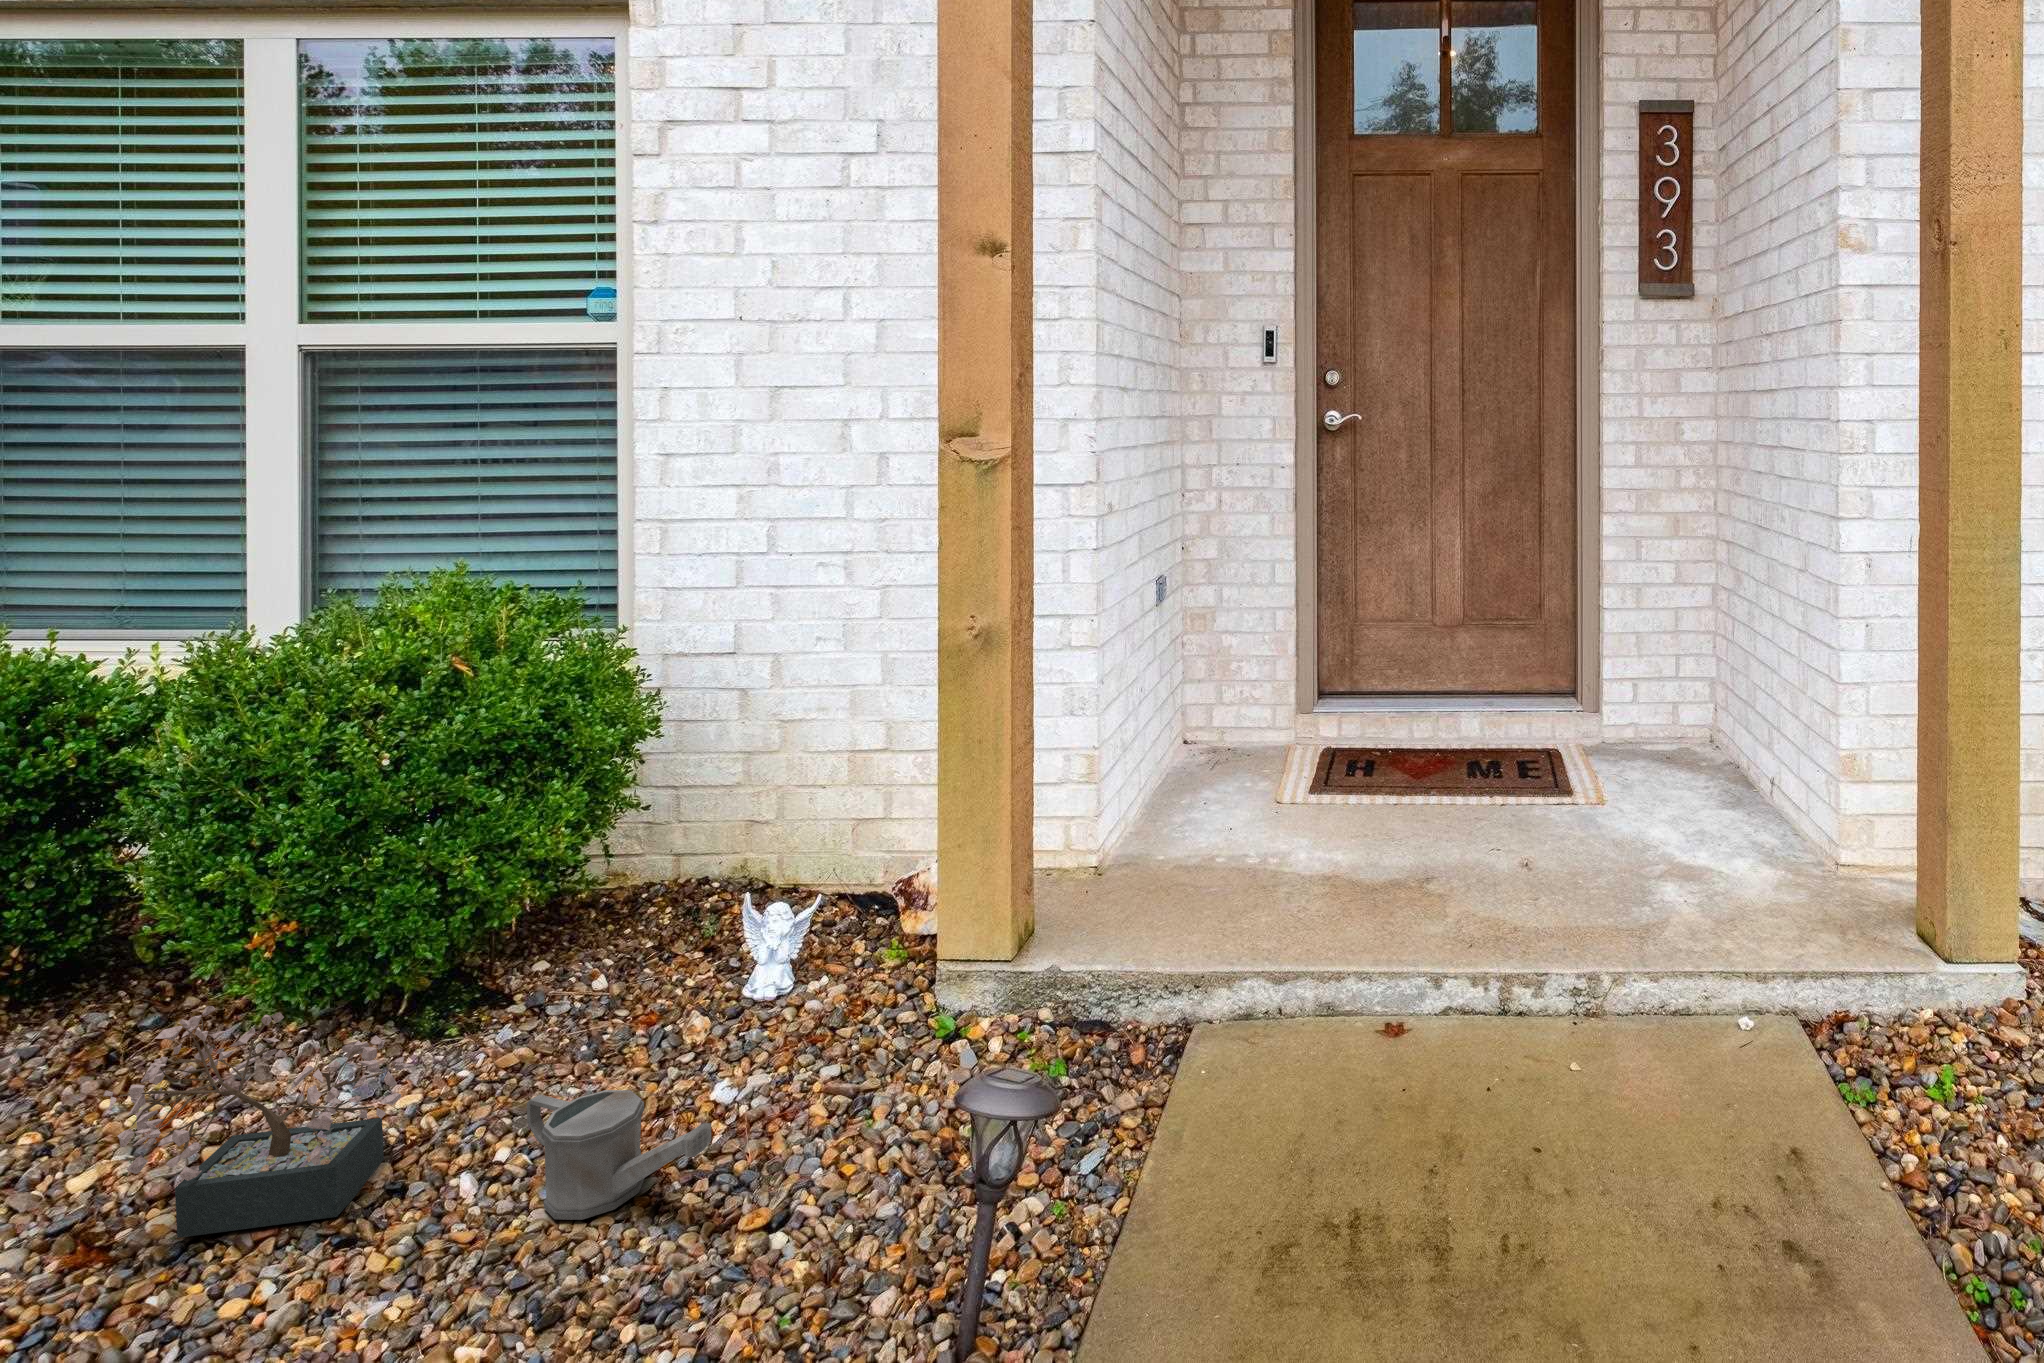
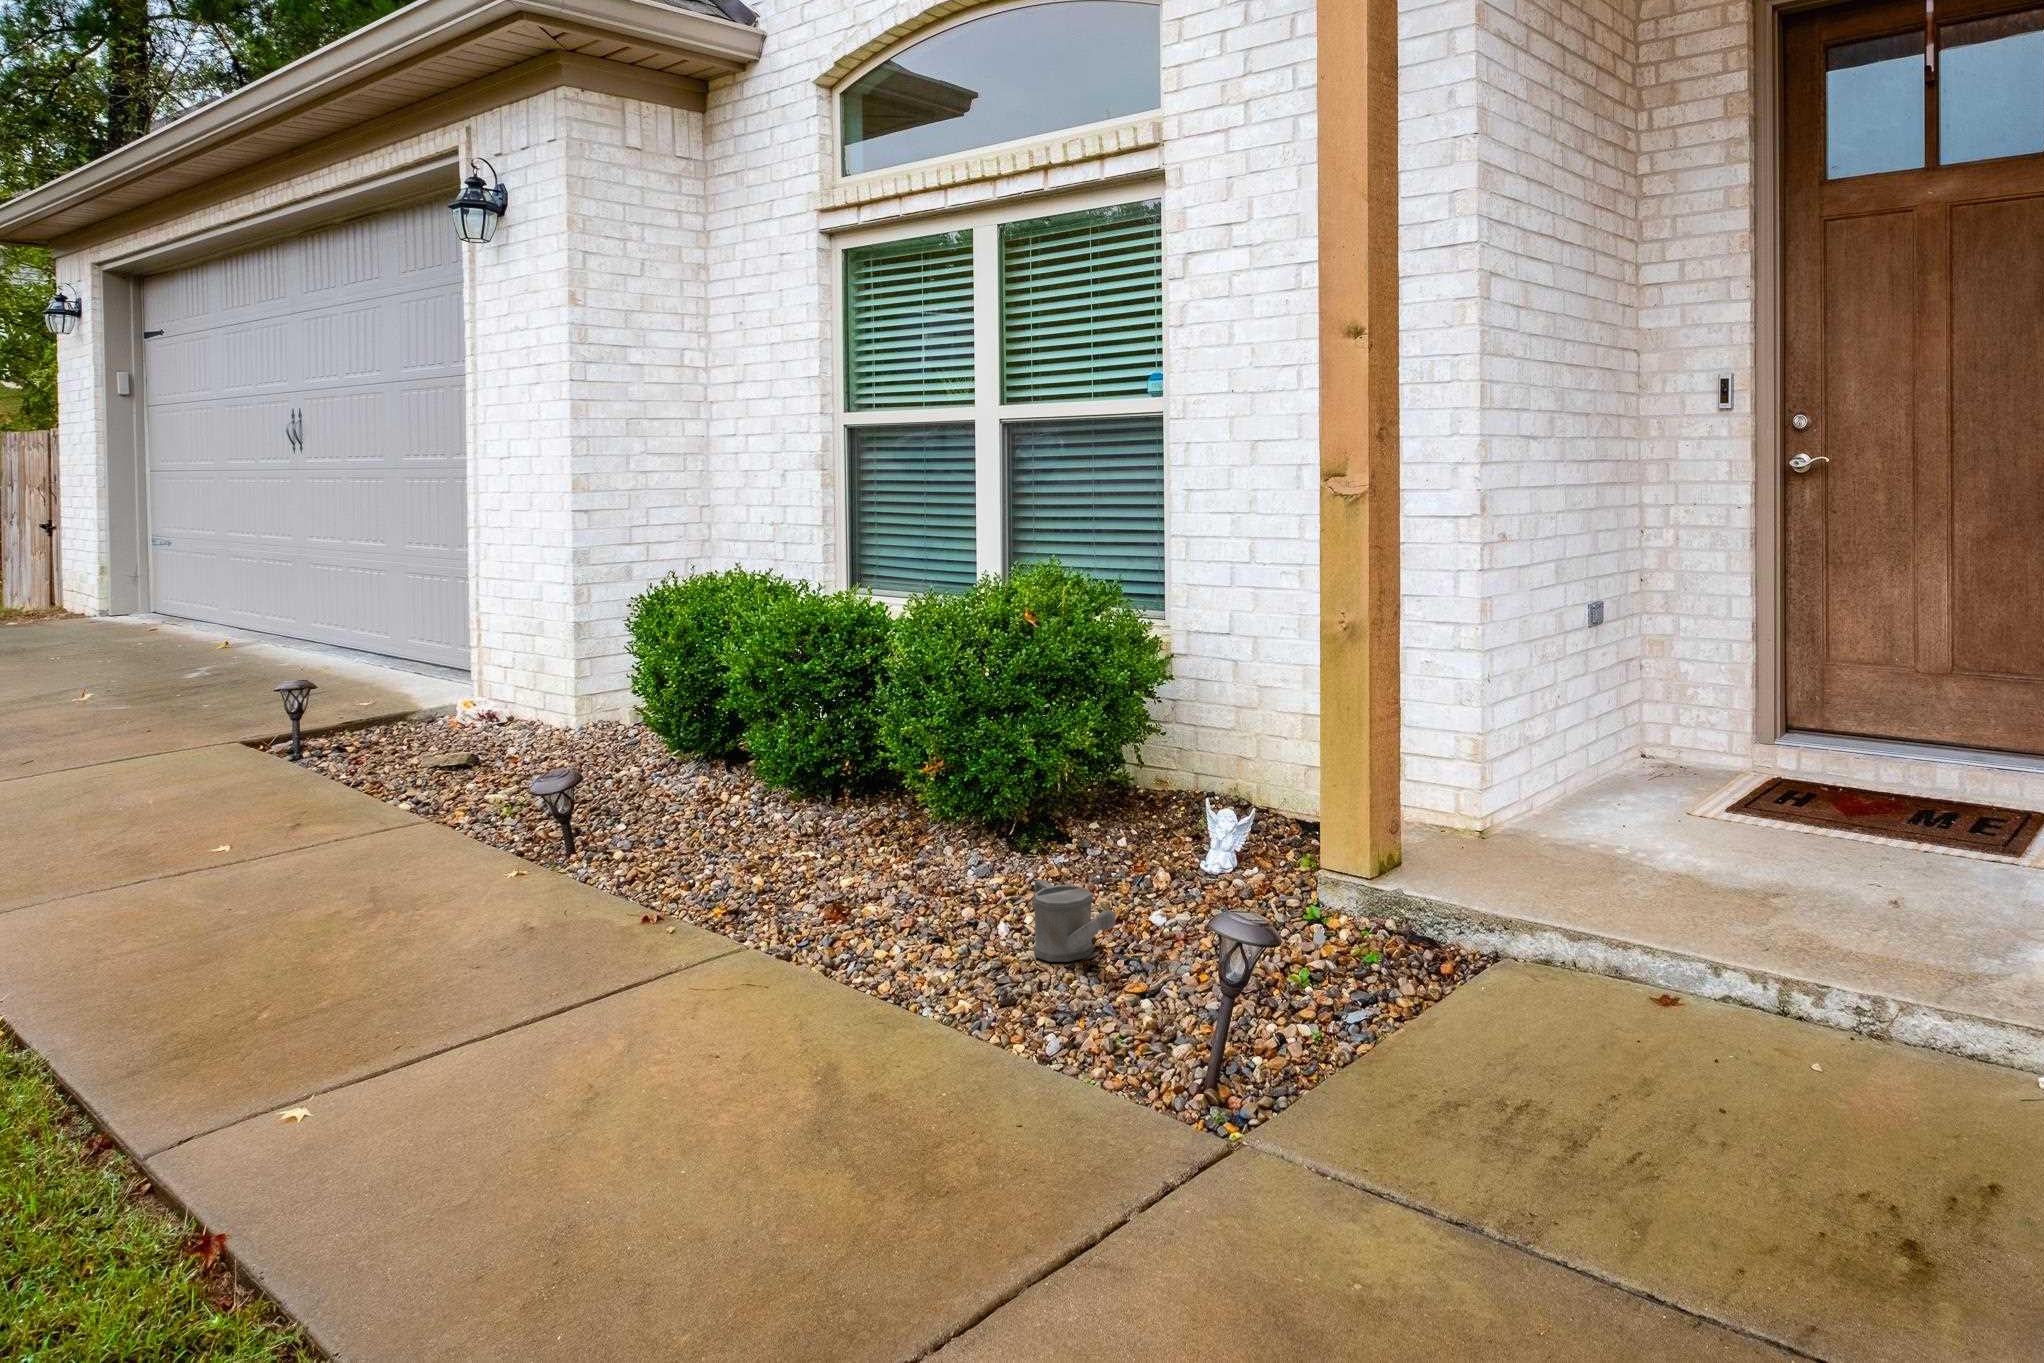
decorative plant: present [103,1006,414,1238] -> none [840,784,990,927]

